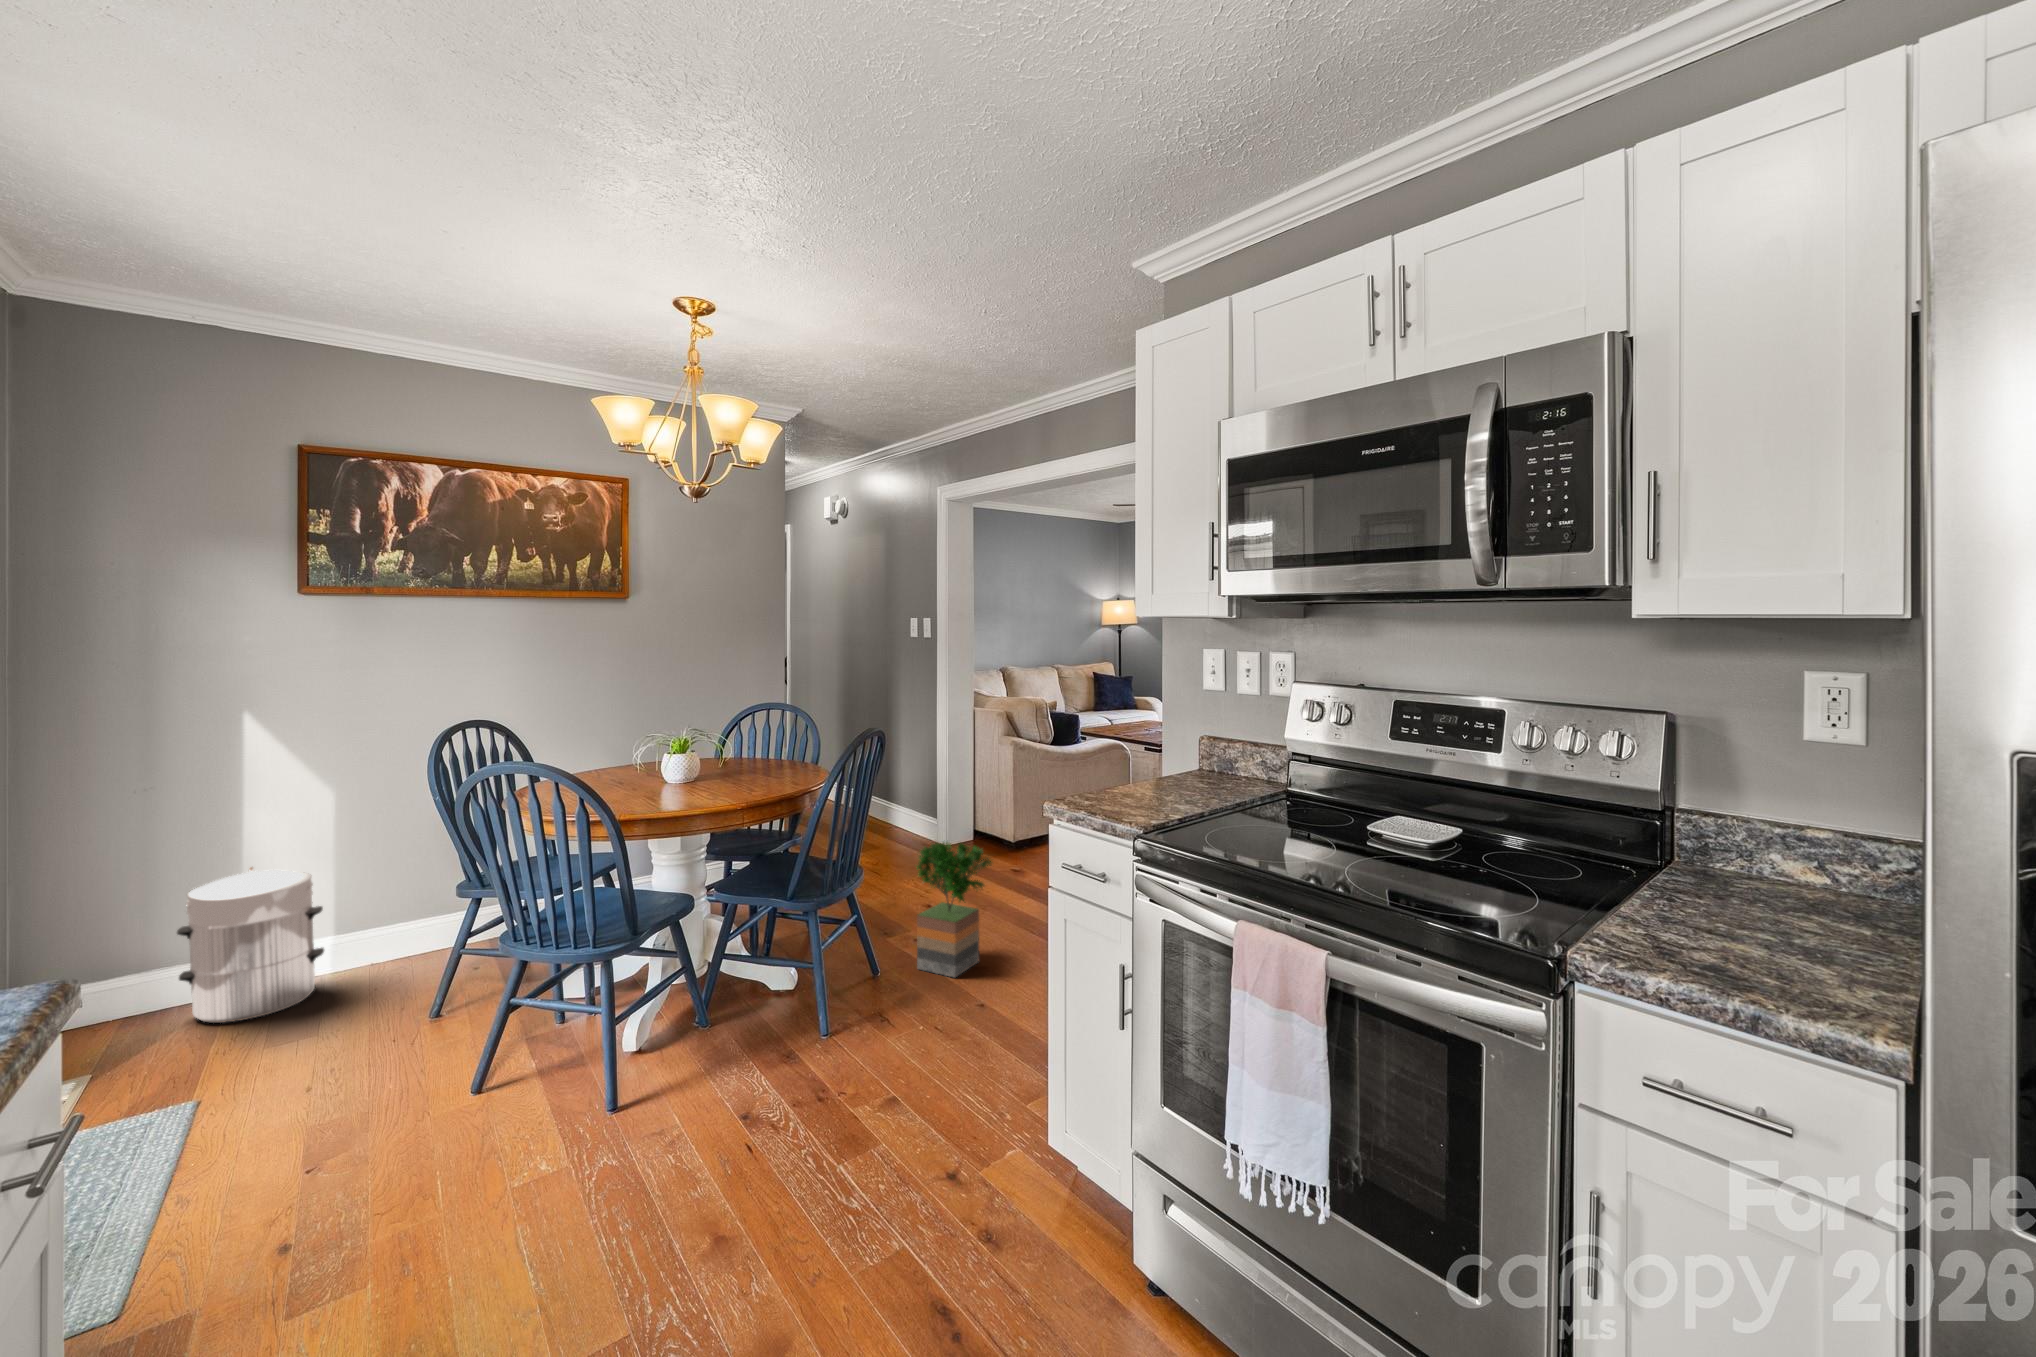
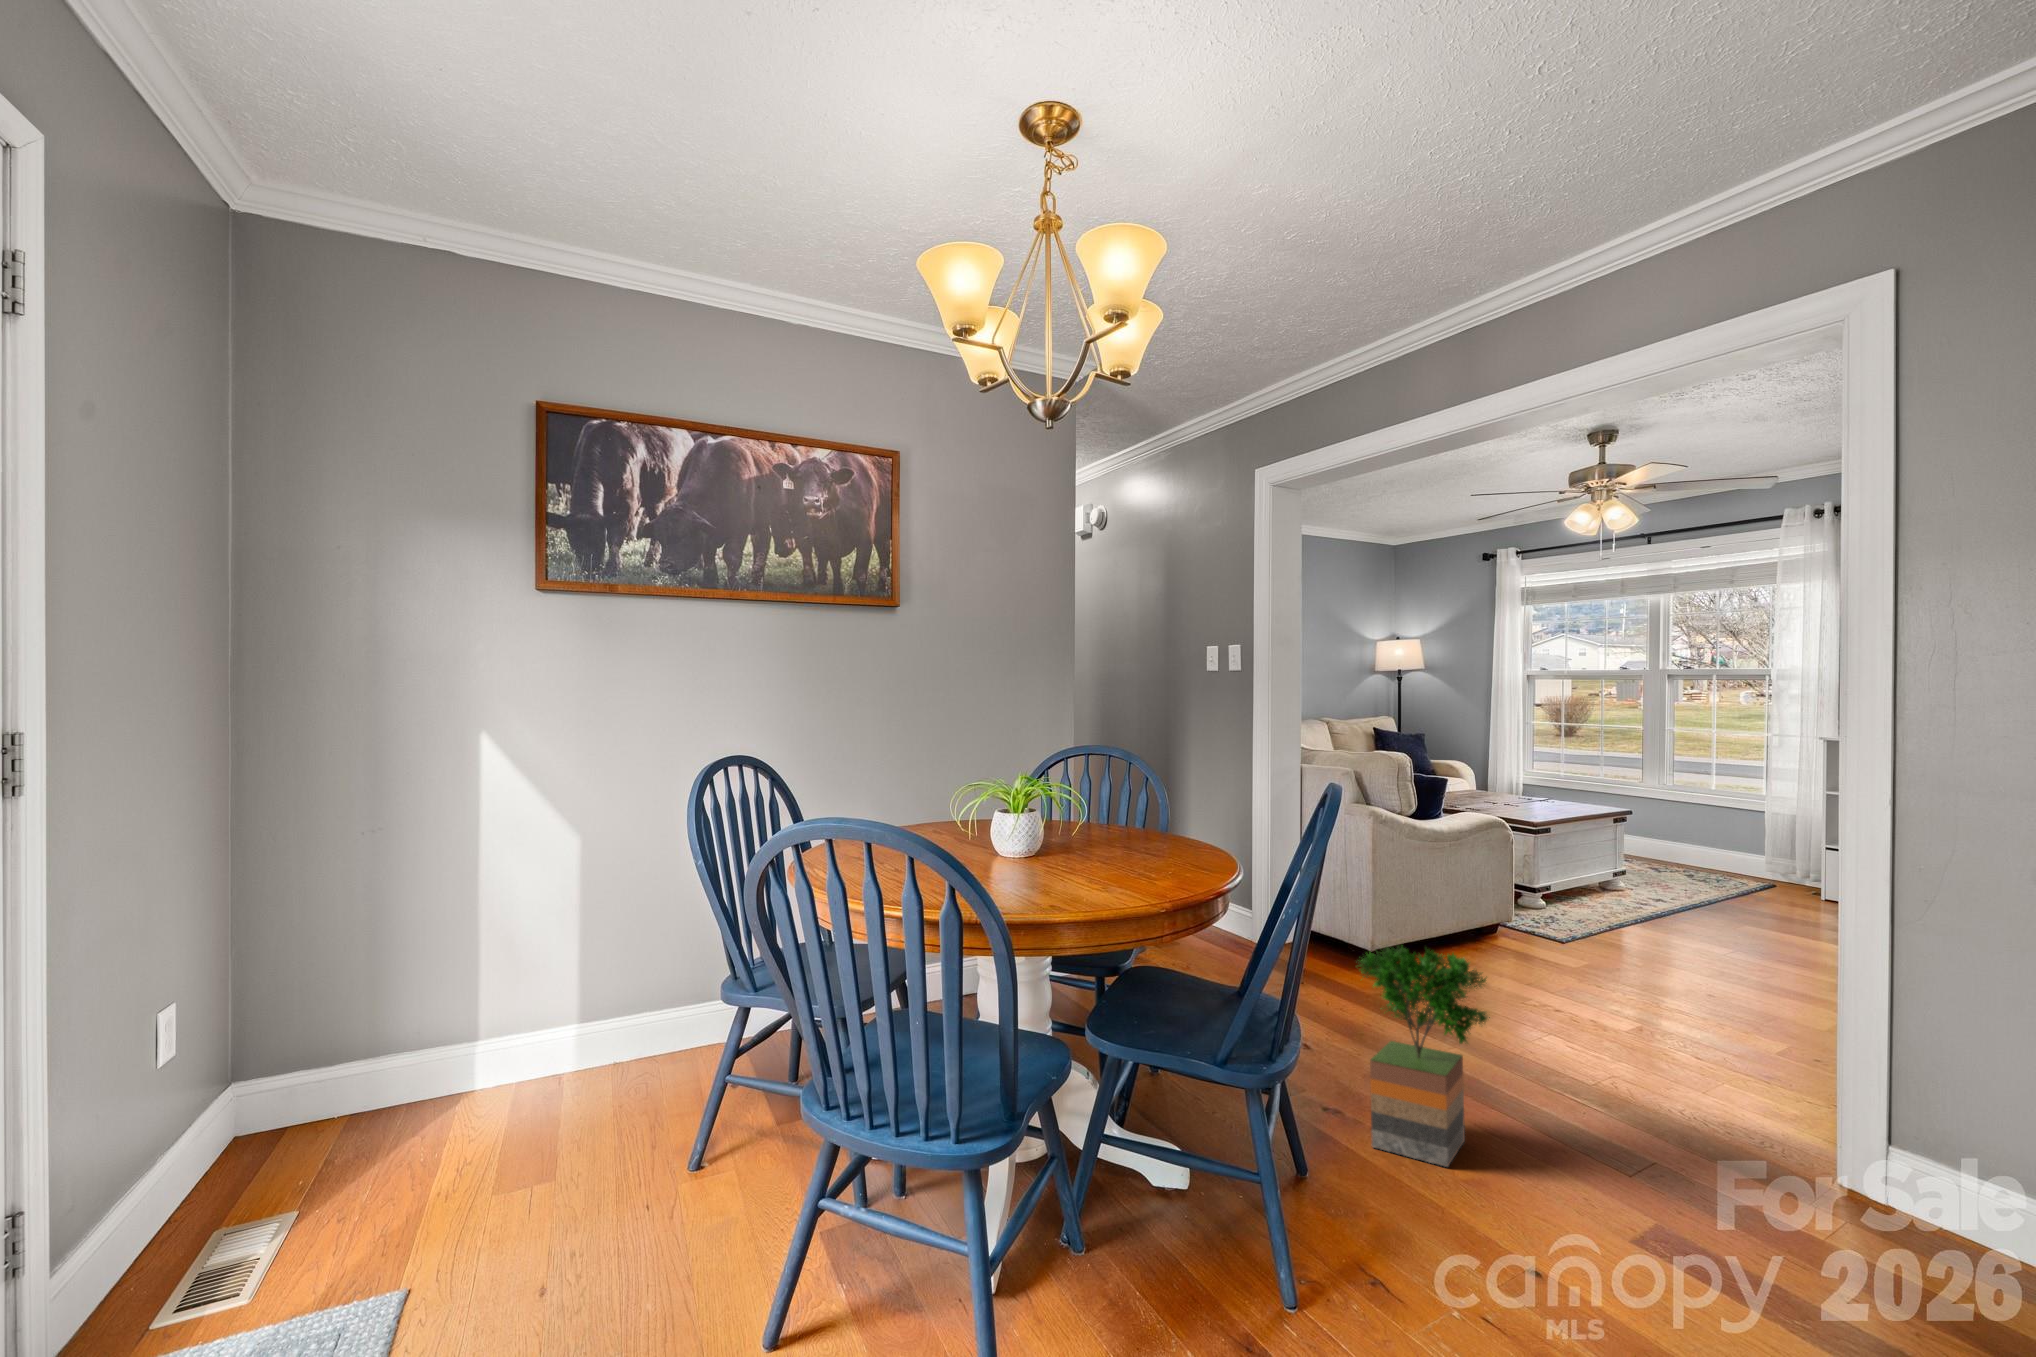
waste bin: present [177,867,324,1023] -> none [378,946,546,1163]

